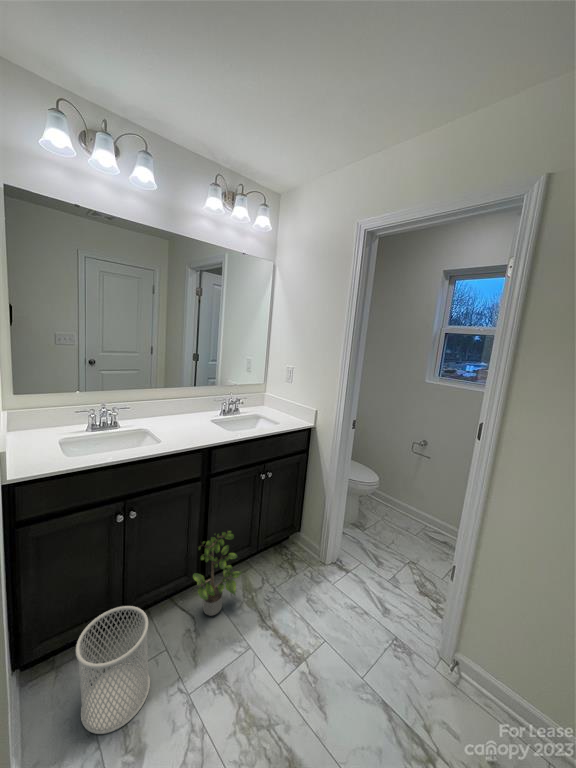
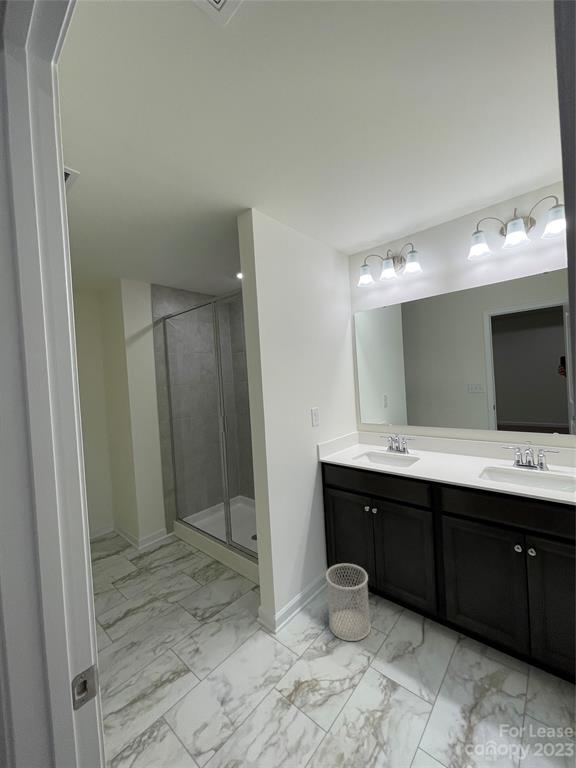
potted plant: present [193,531,242,616] -> none [418,567,477,660]

